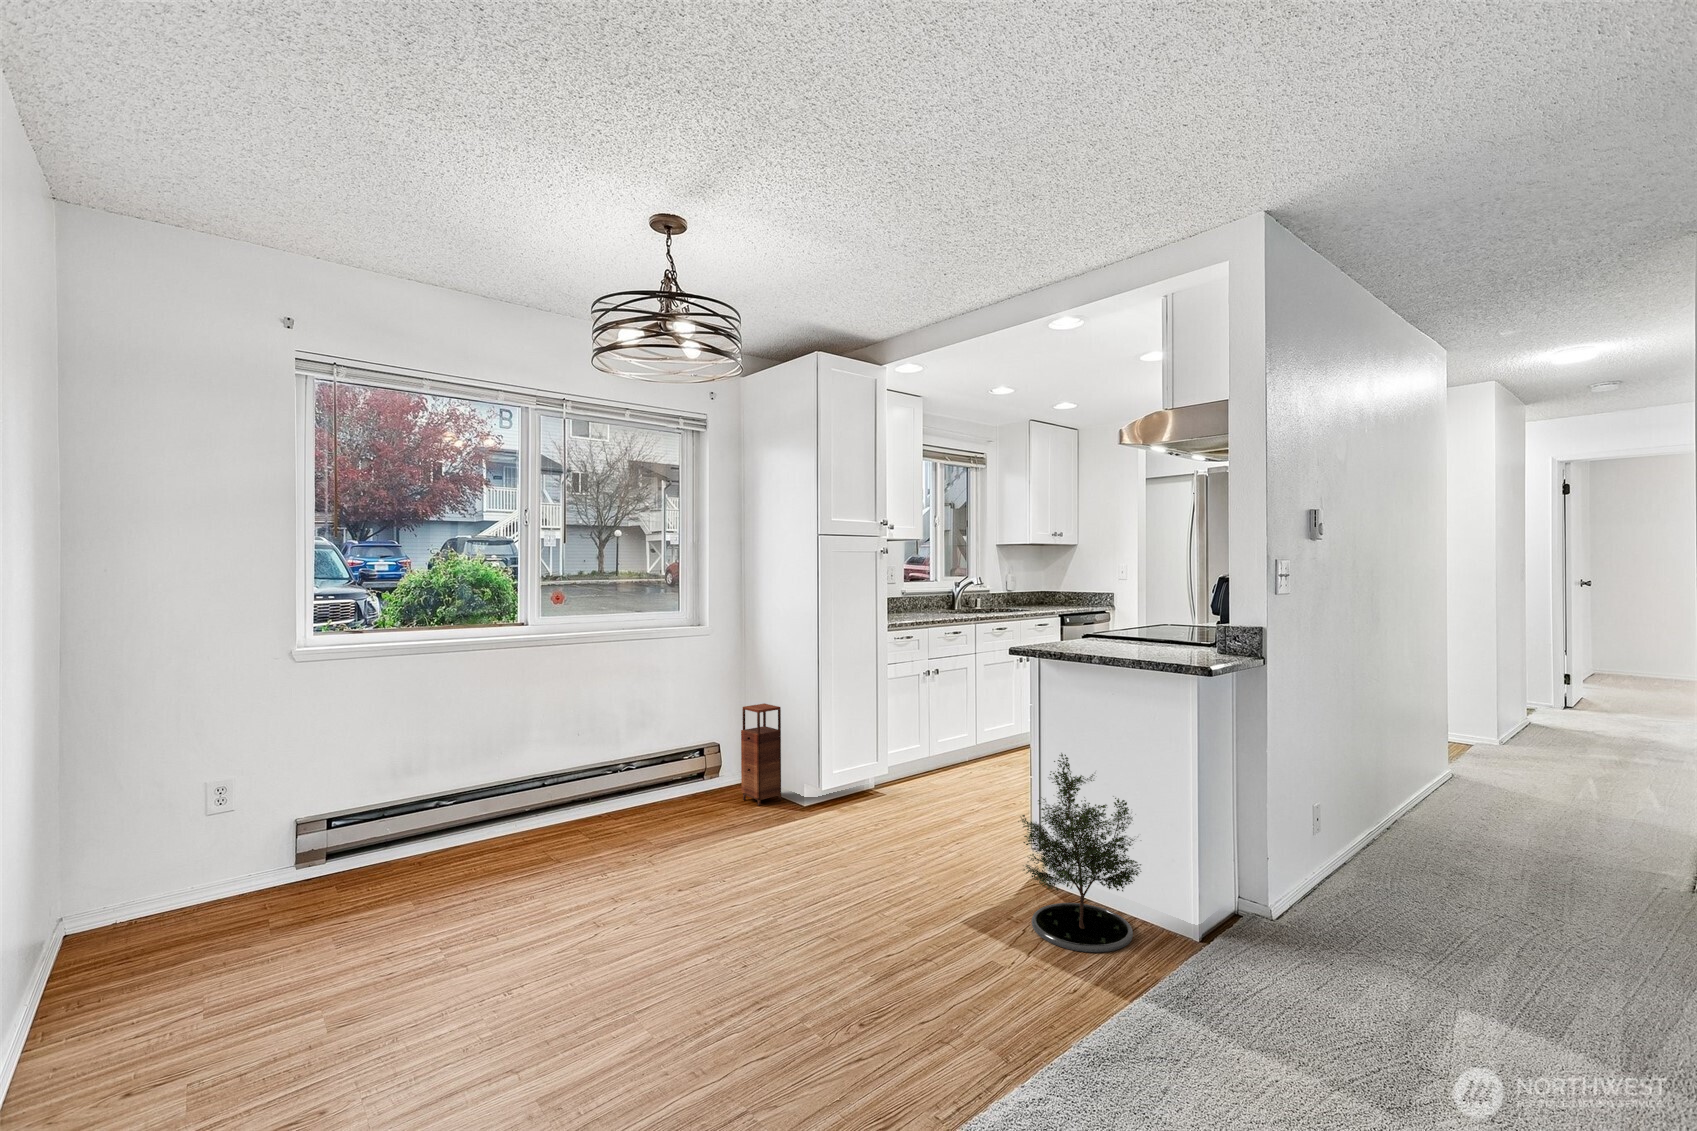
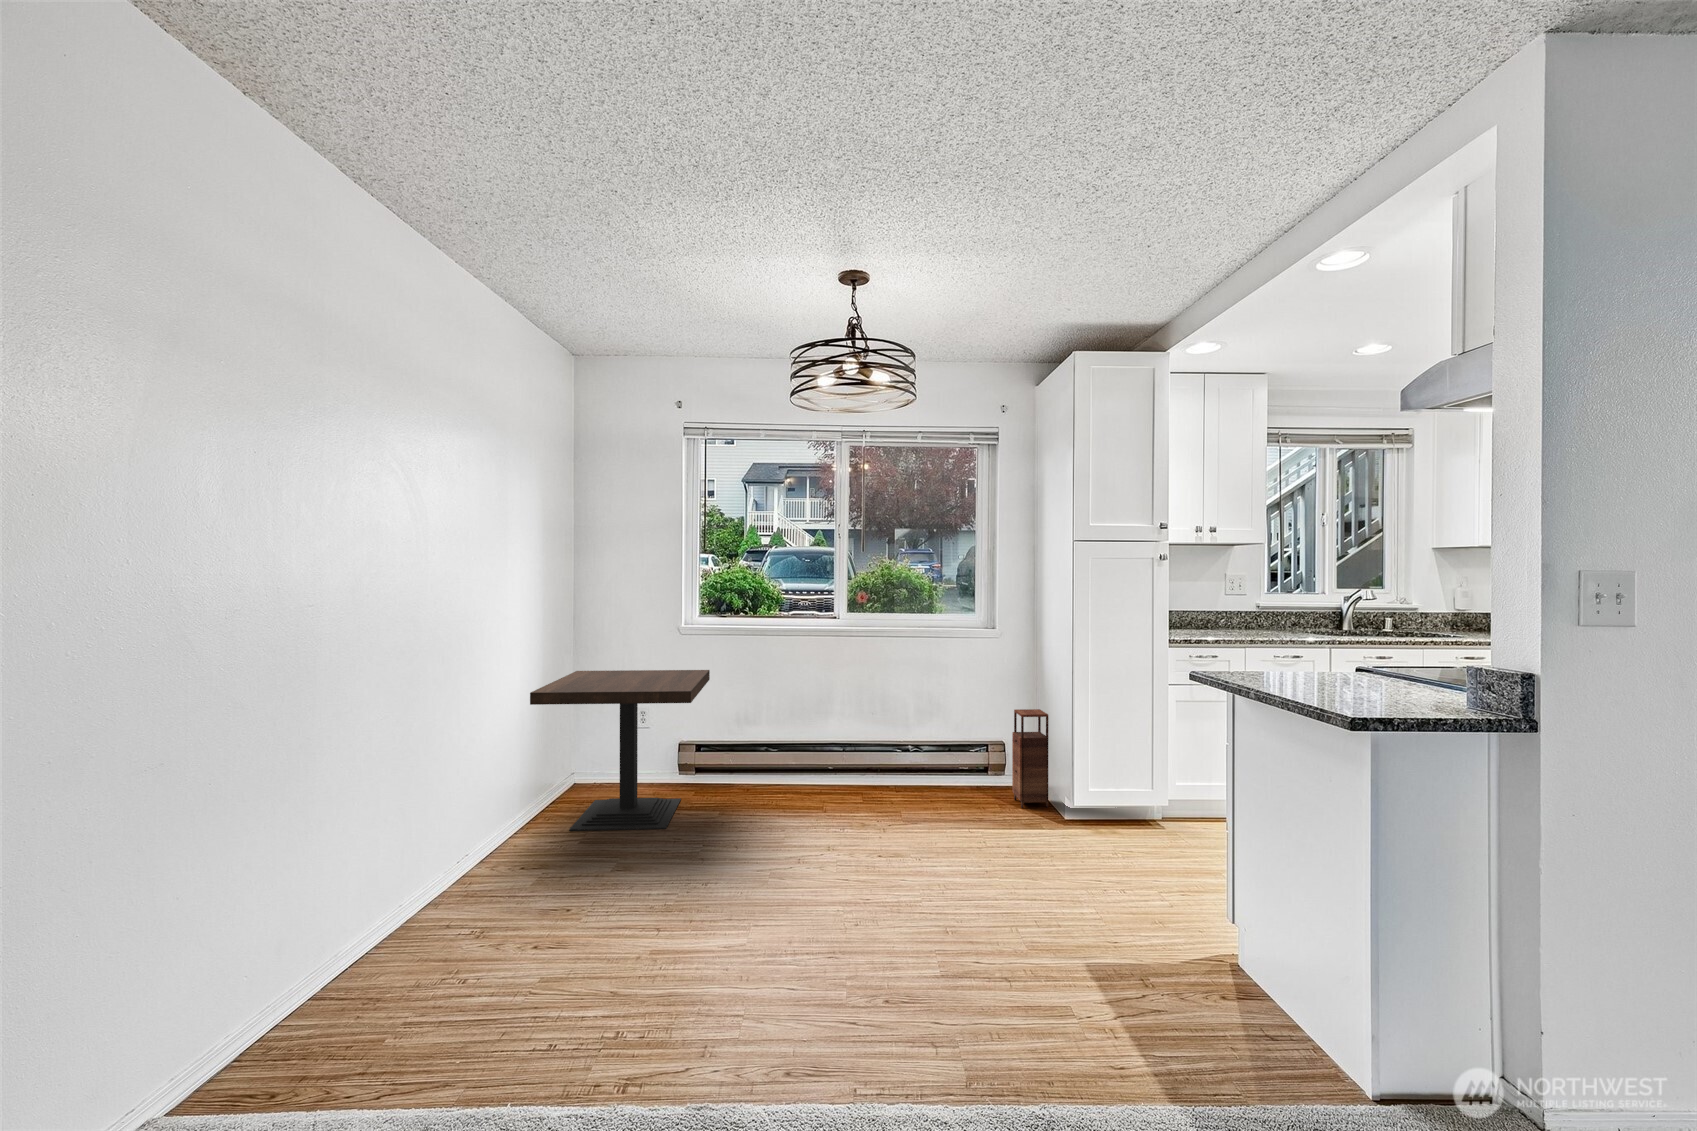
side table: none [105,703,409,986] -> present [530,670,710,831]
potted tree: present [1018,753,1141,952] -> none [1122,800,1286,1050]

